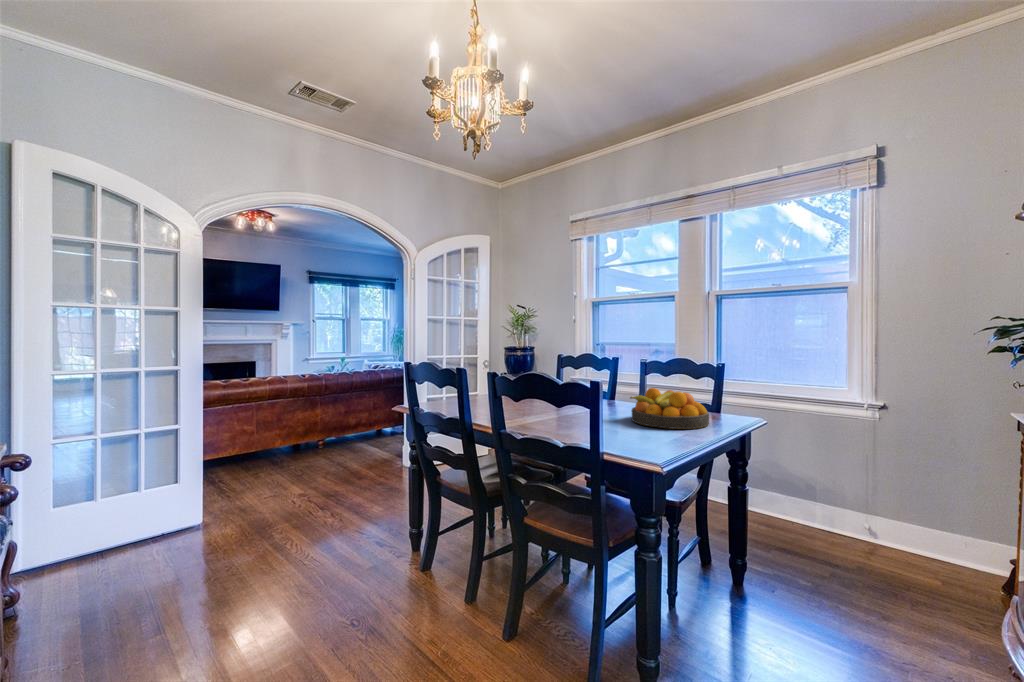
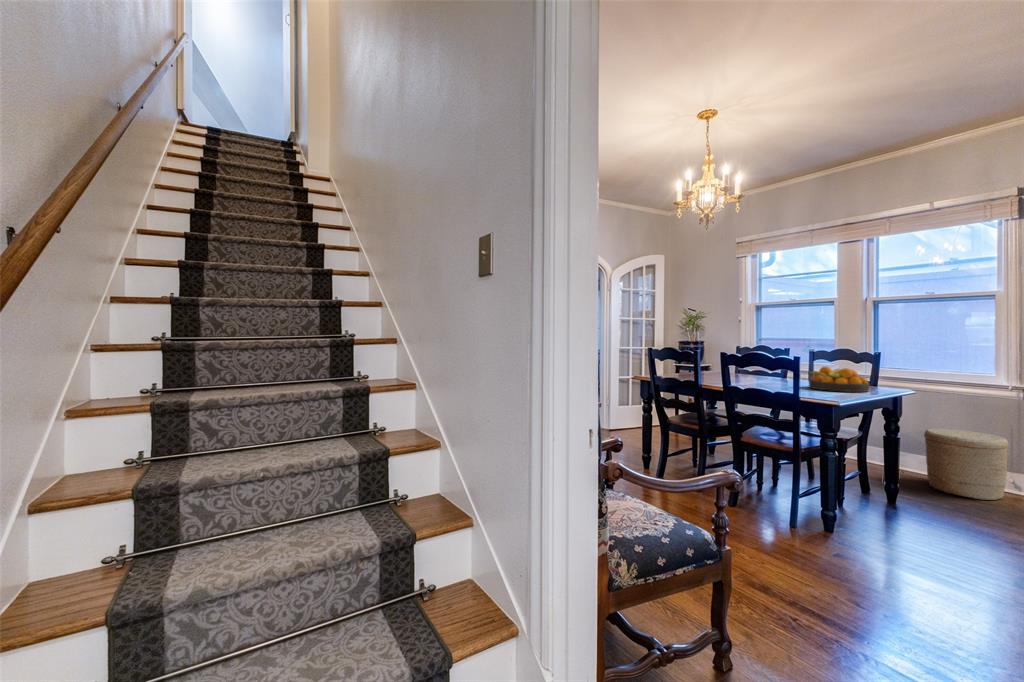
woven basket: none [775,460,868,560] -> present [924,429,1009,500]

